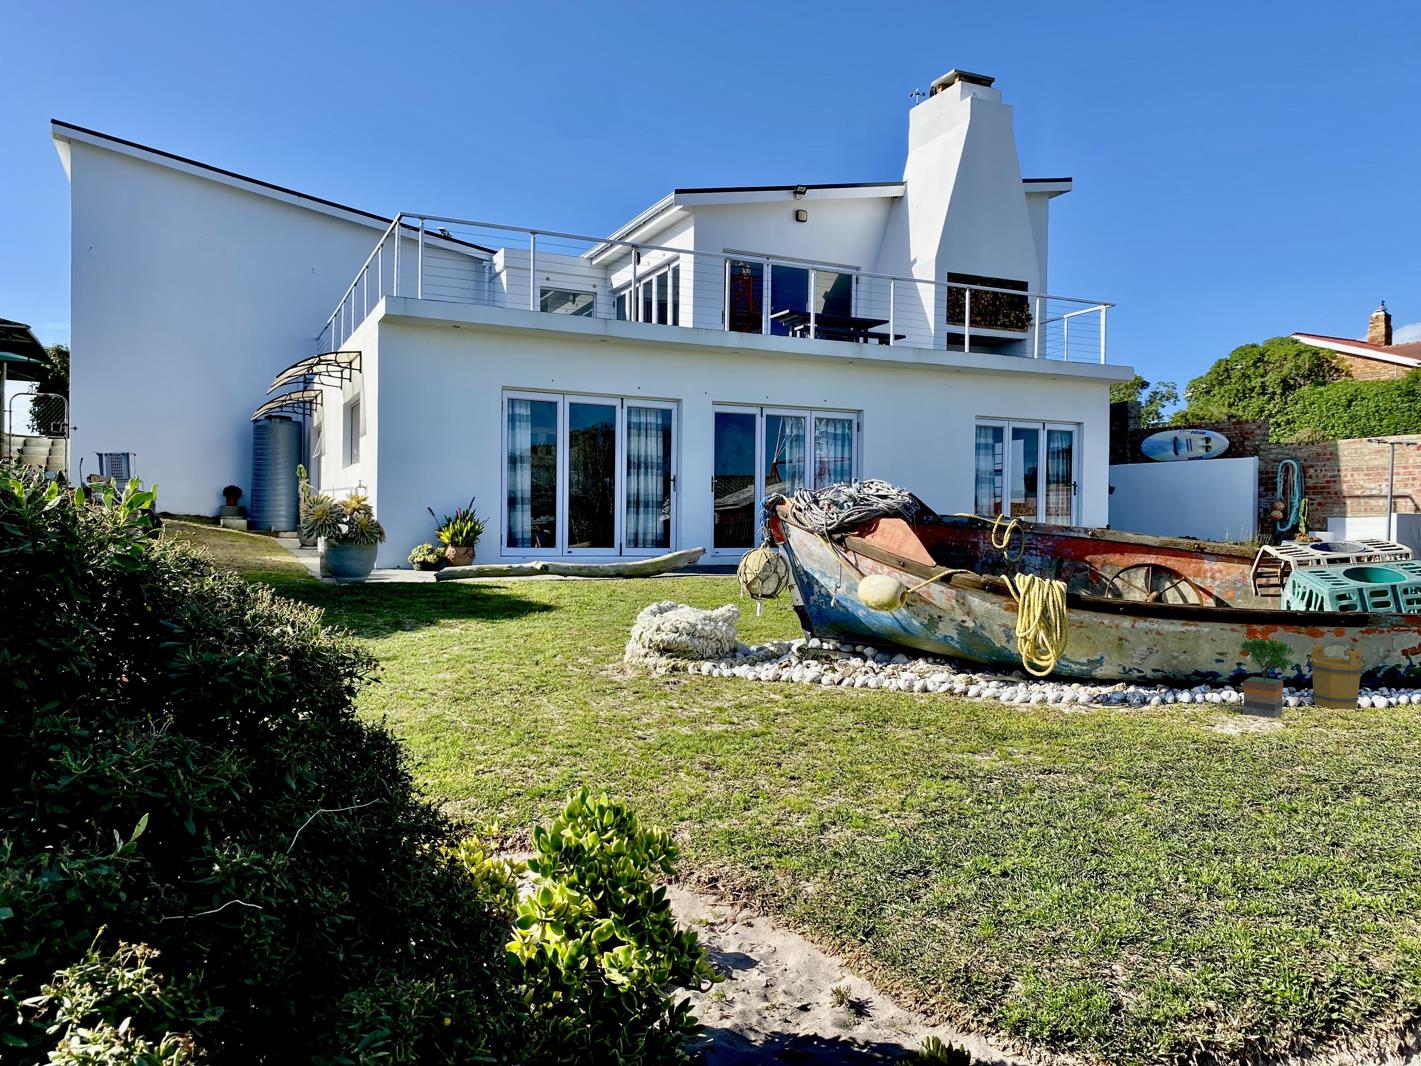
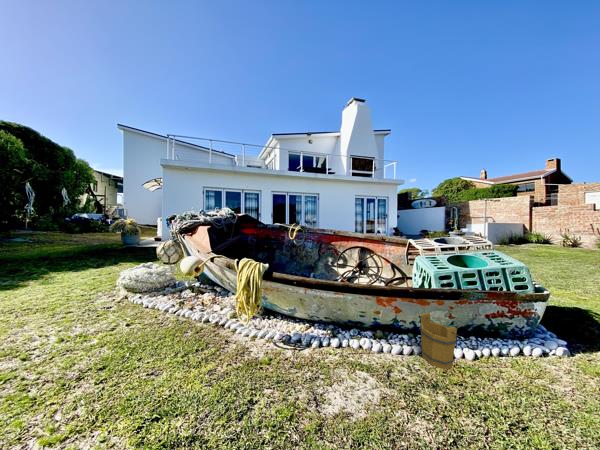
potted tree: present [1240,638,1295,718] -> none [359,315,400,389]

